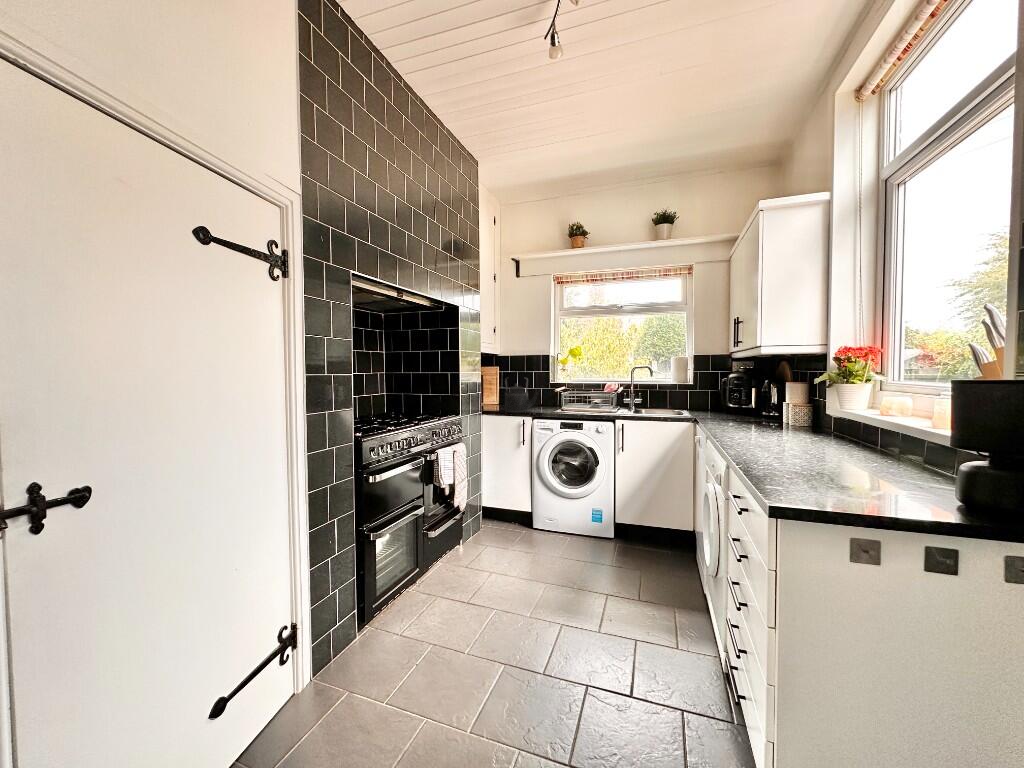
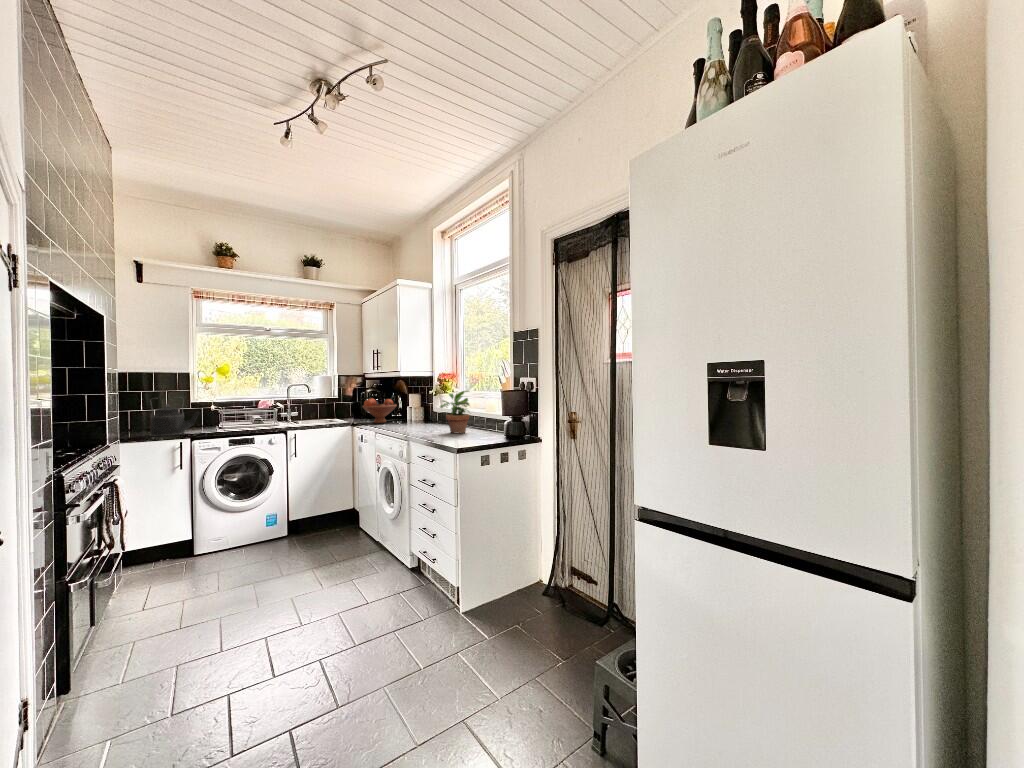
potted plant: none [809,379,894,467] -> present [440,391,469,433]
fruit bowl: none [708,386,762,423] -> present [362,398,397,423]

